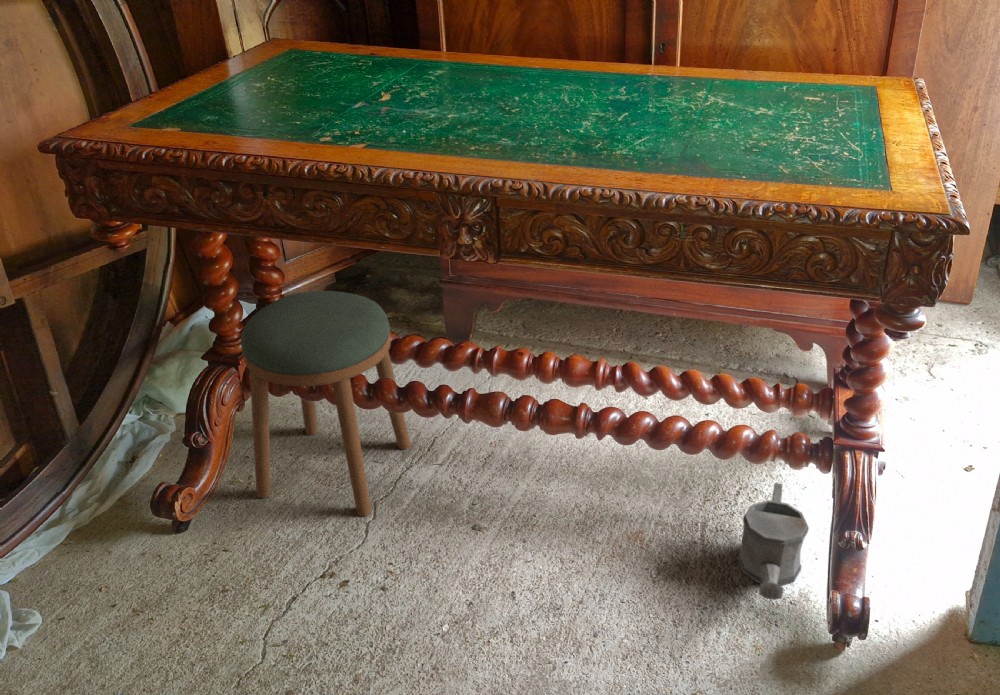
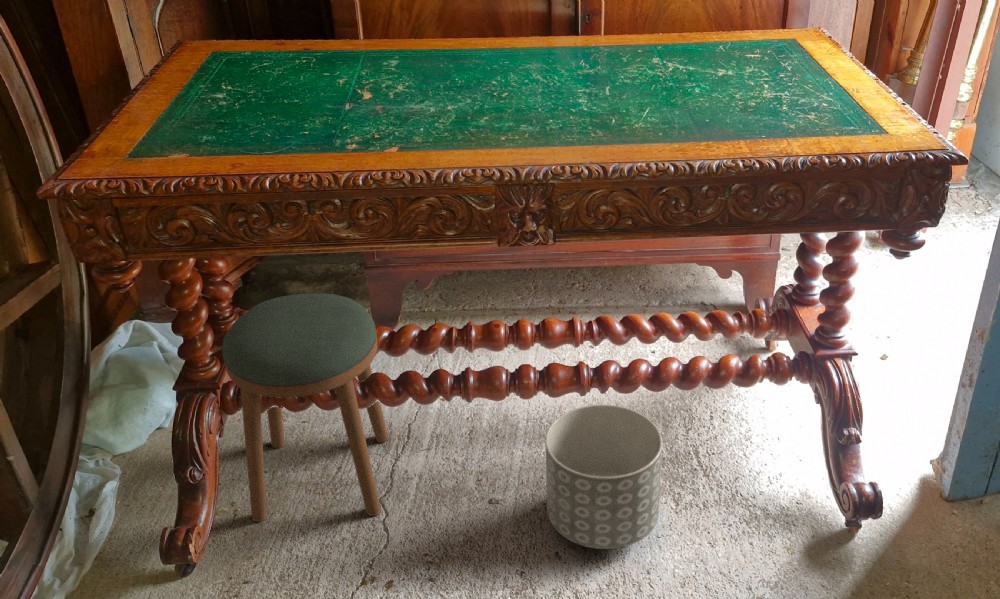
planter: none [514,451,636,602] -> present [545,405,662,549]
watering can: present [738,483,809,600] -> none [739,400,808,502]

